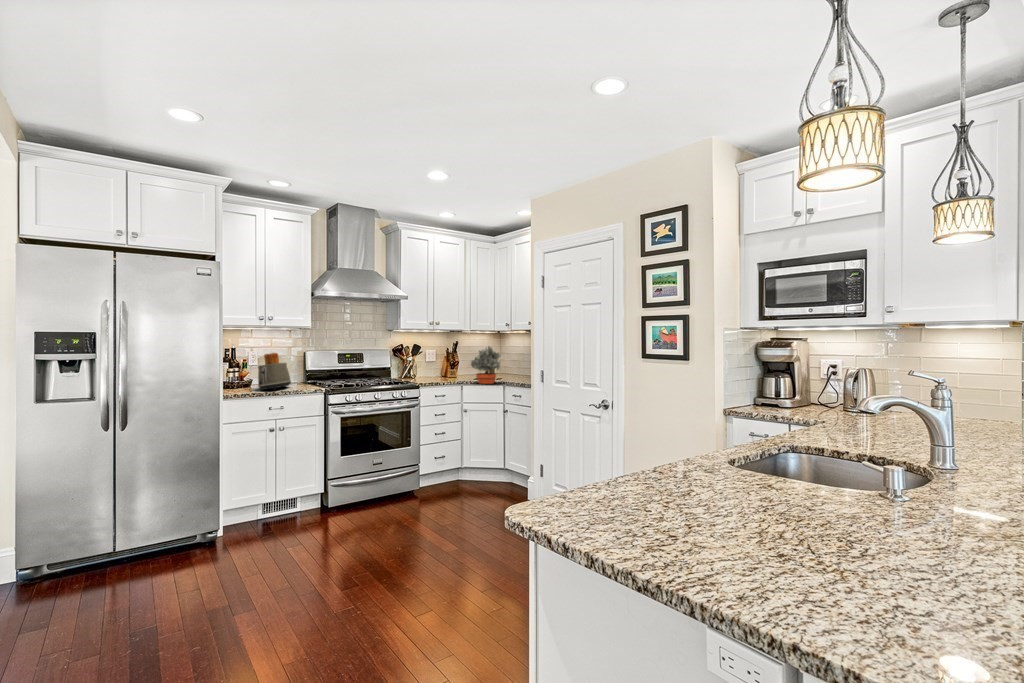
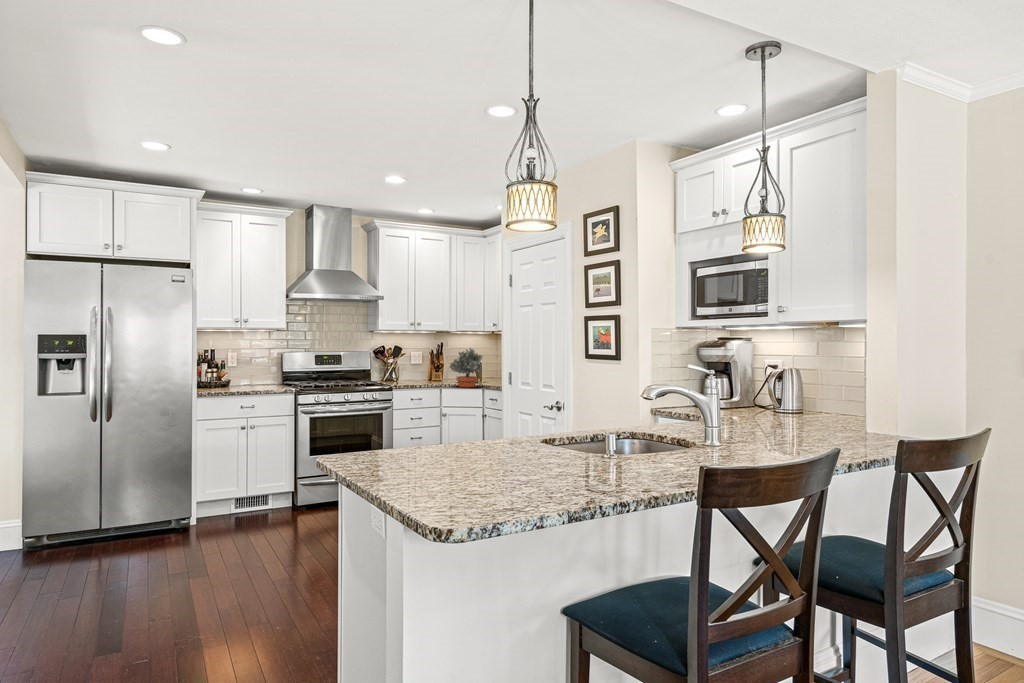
toaster: present [258,353,291,390] -> none [231,354,264,390]

